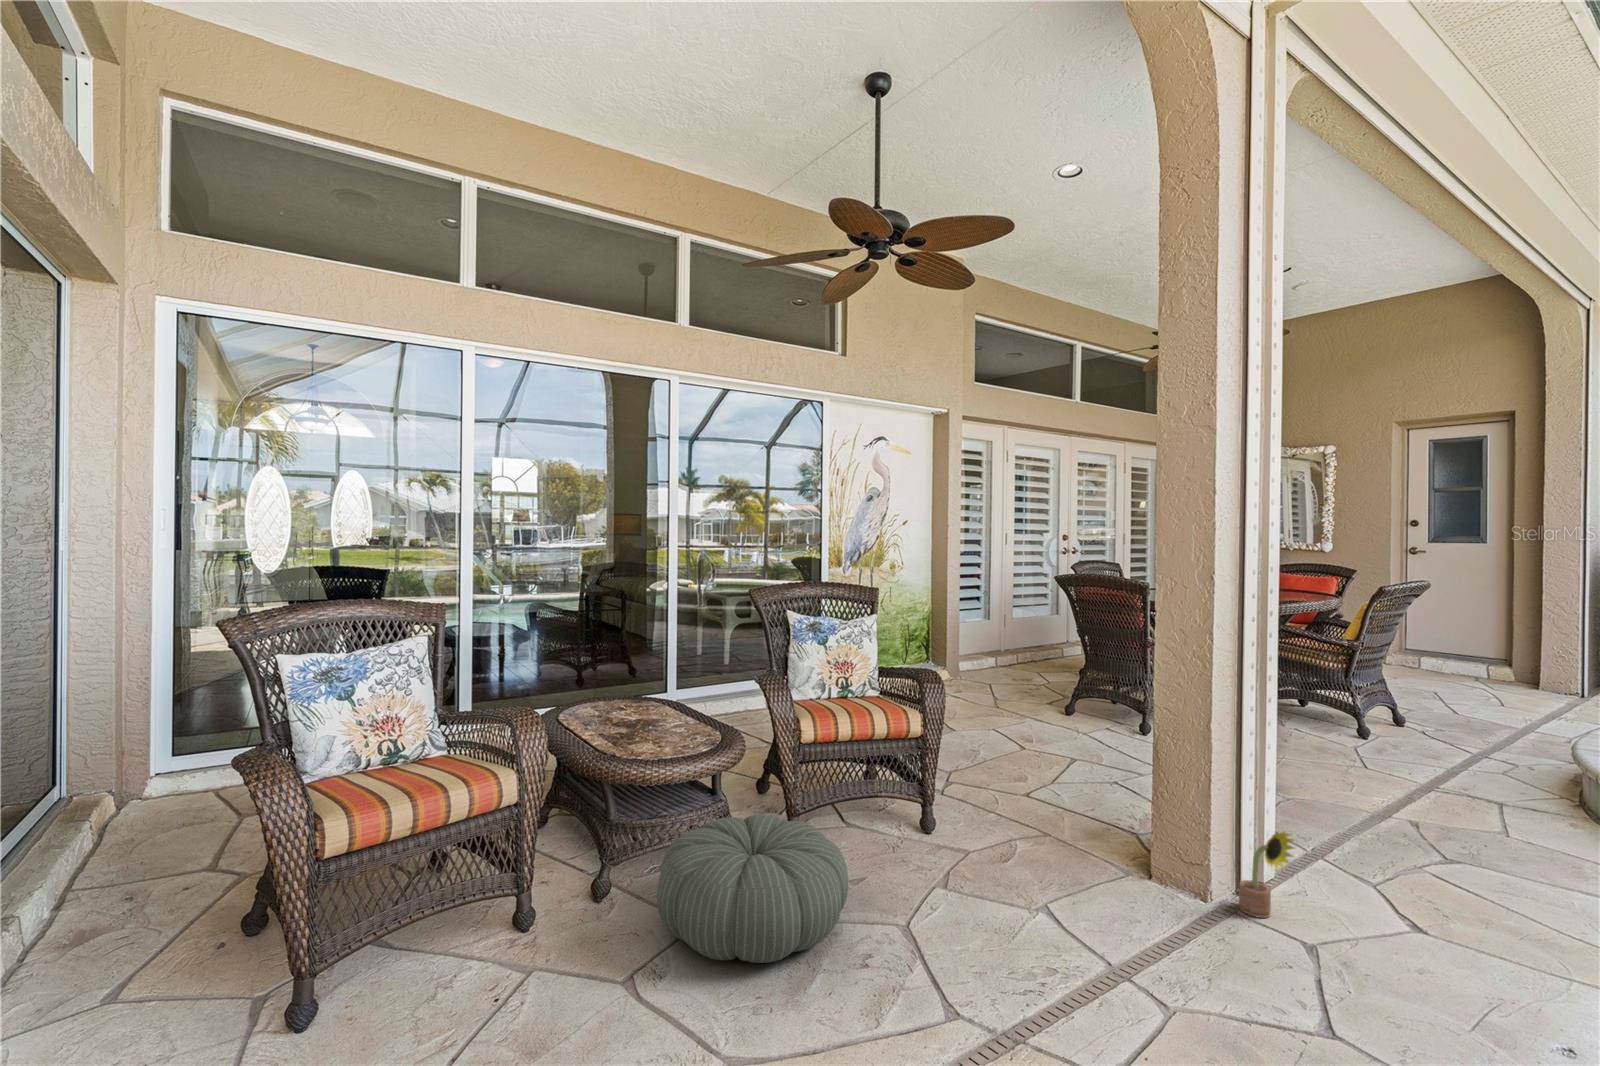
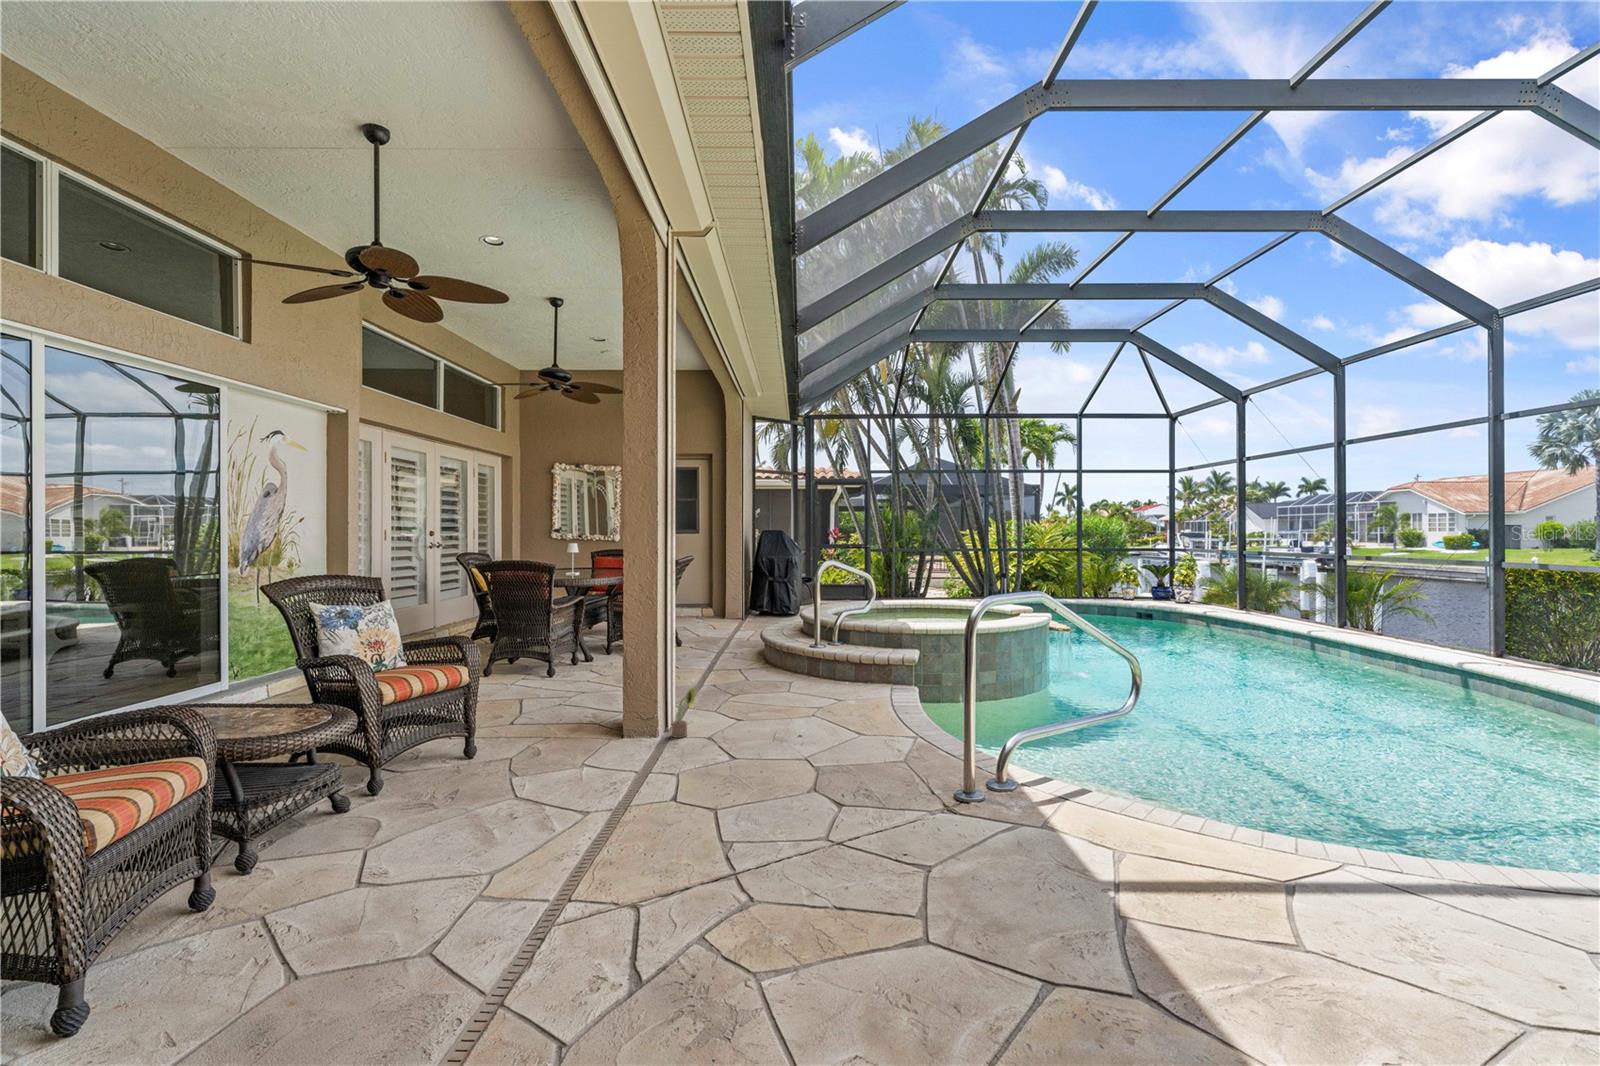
pouf: present [657,814,848,963] -> none [322,753,491,853]

